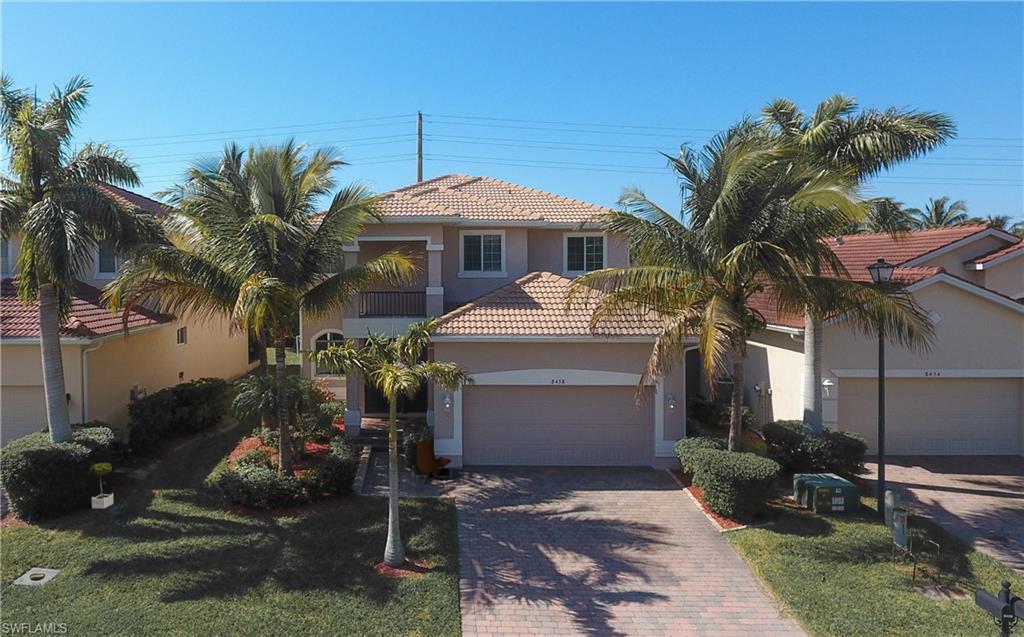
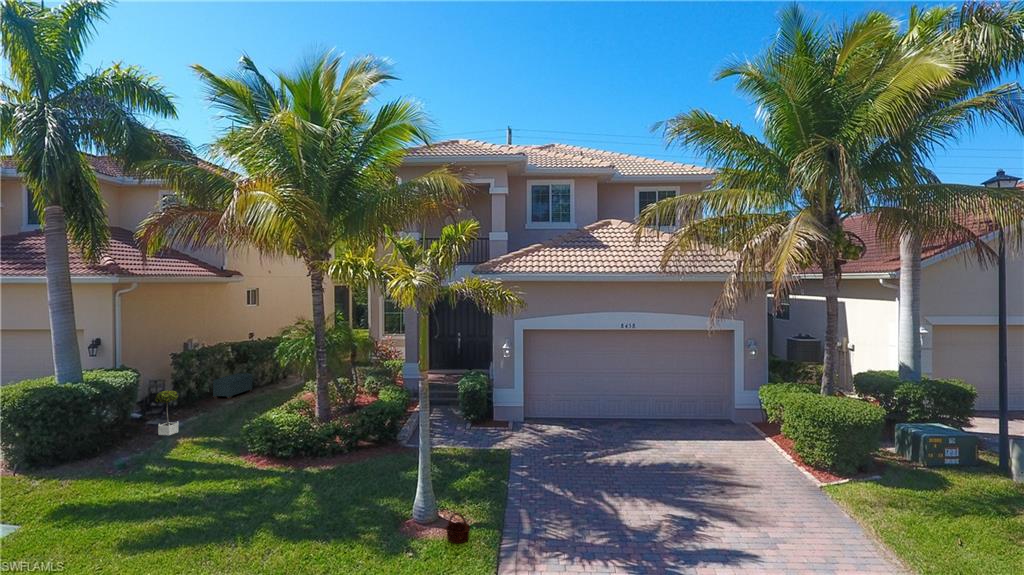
bench: none [141,428,182,457] -> present [213,373,253,399]
lounge chair: present [416,441,451,483] -> none [474,382,512,428]
basket: none [406,591,429,620] -> present [446,513,470,543]

